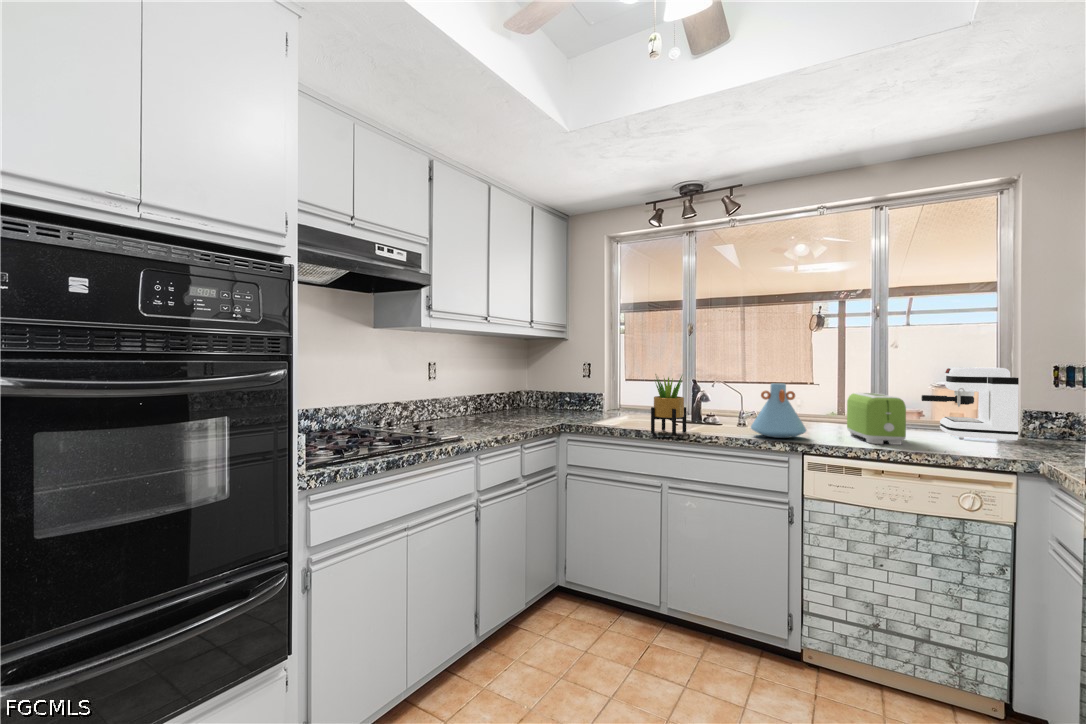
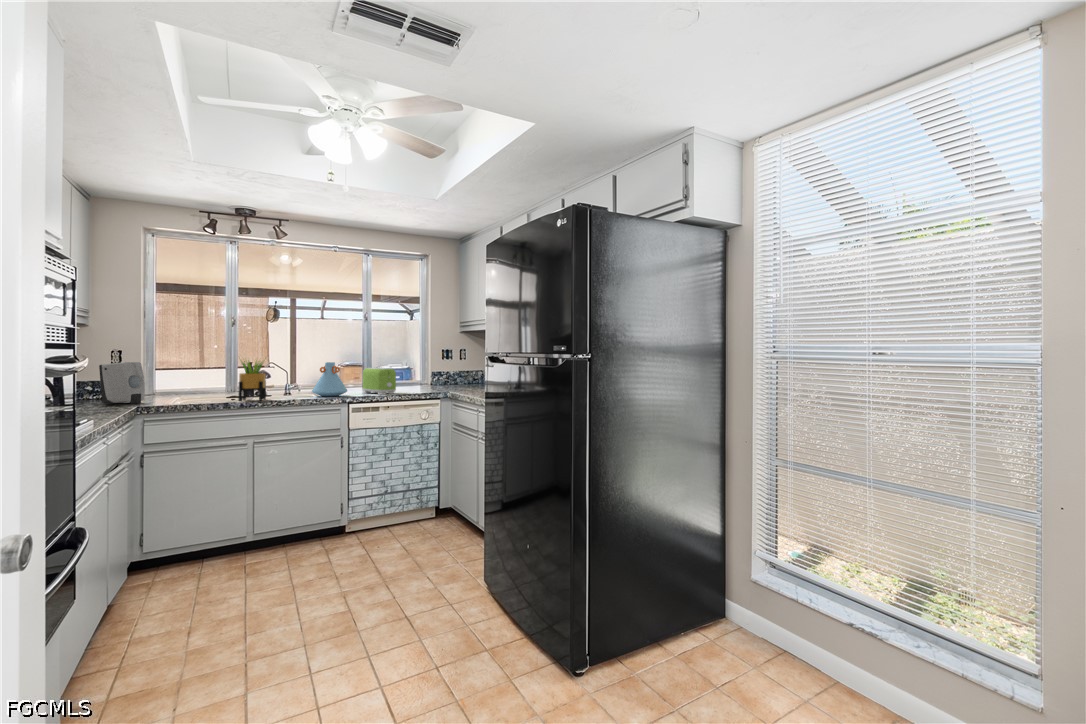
coffee maker: present [921,367,1019,441] -> none [394,354,435,391]
soap dispenser: none [549,379,580,423] -> present [99,362,145,404]

